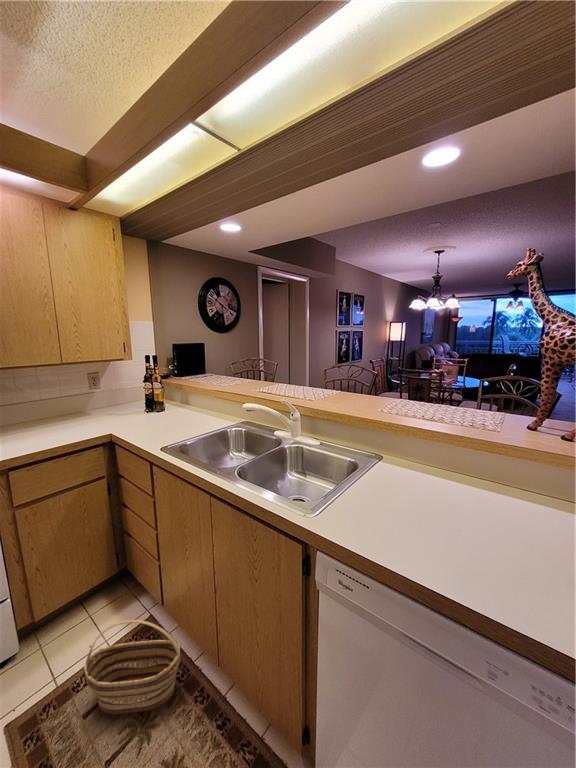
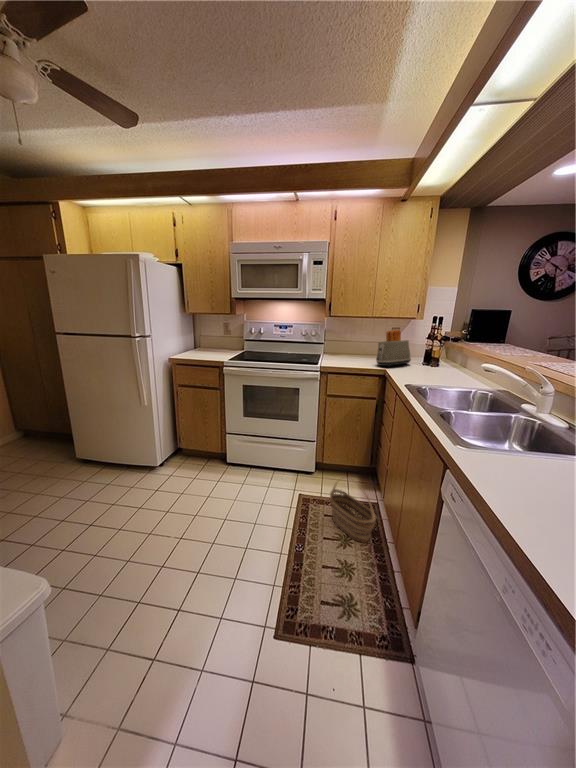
toaster: none [85,376,133,429] -> present [376,330,411,367]

